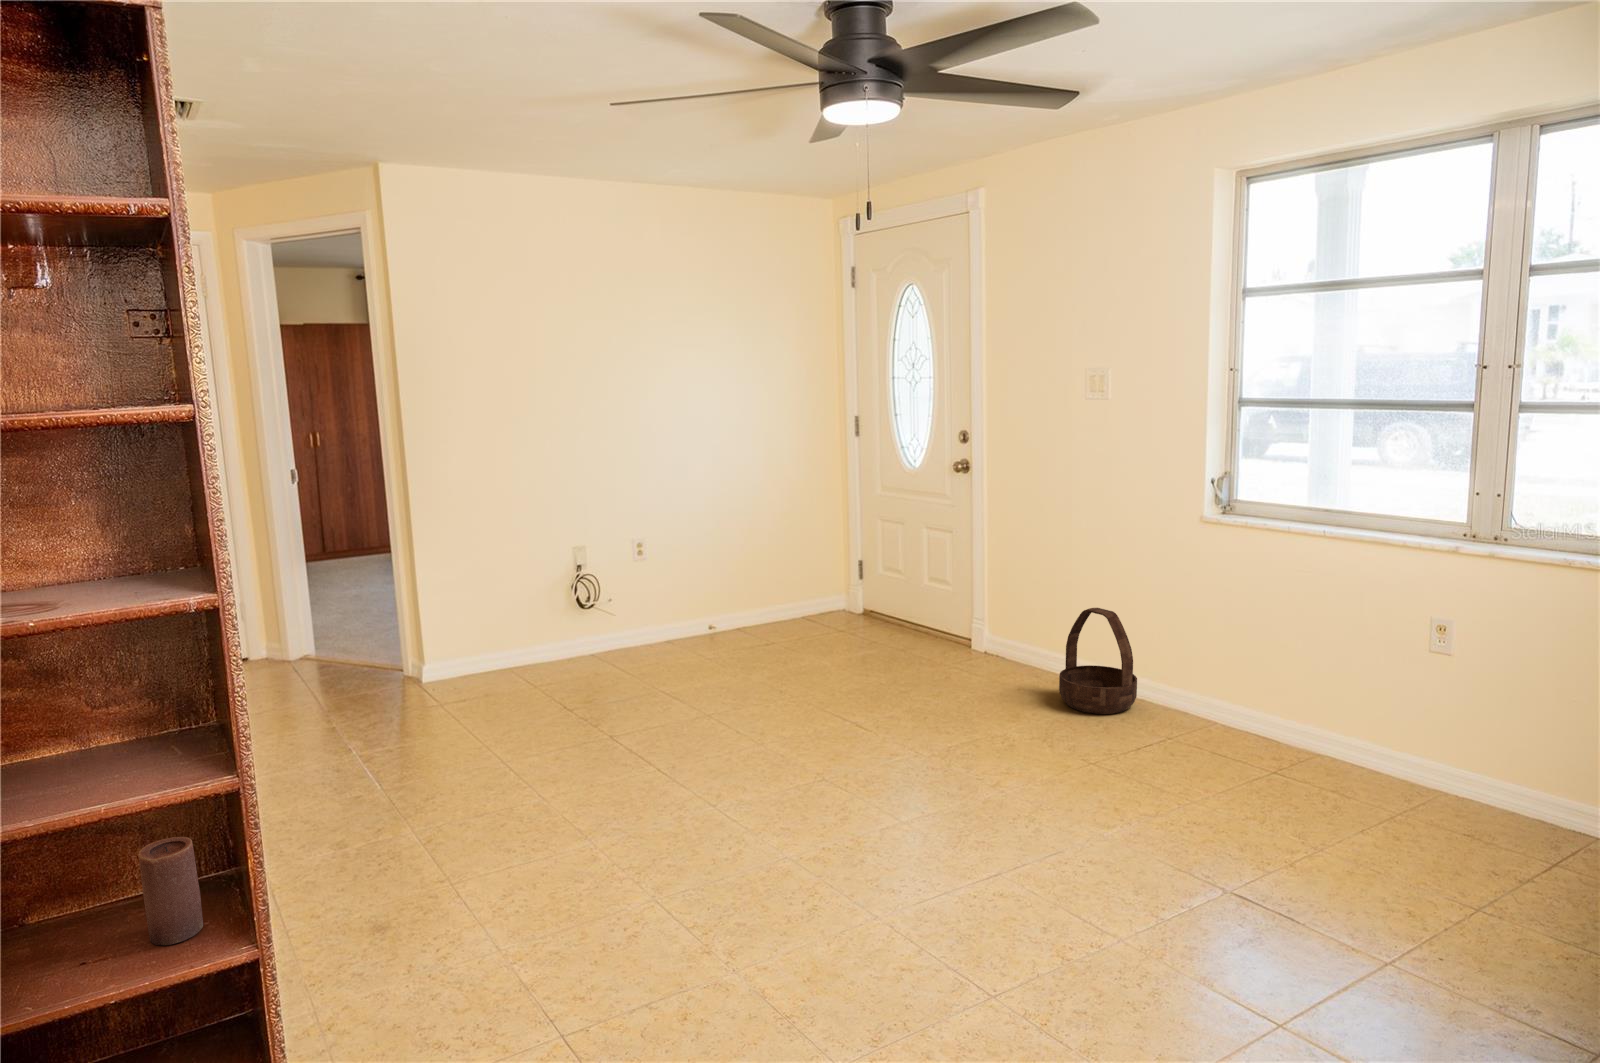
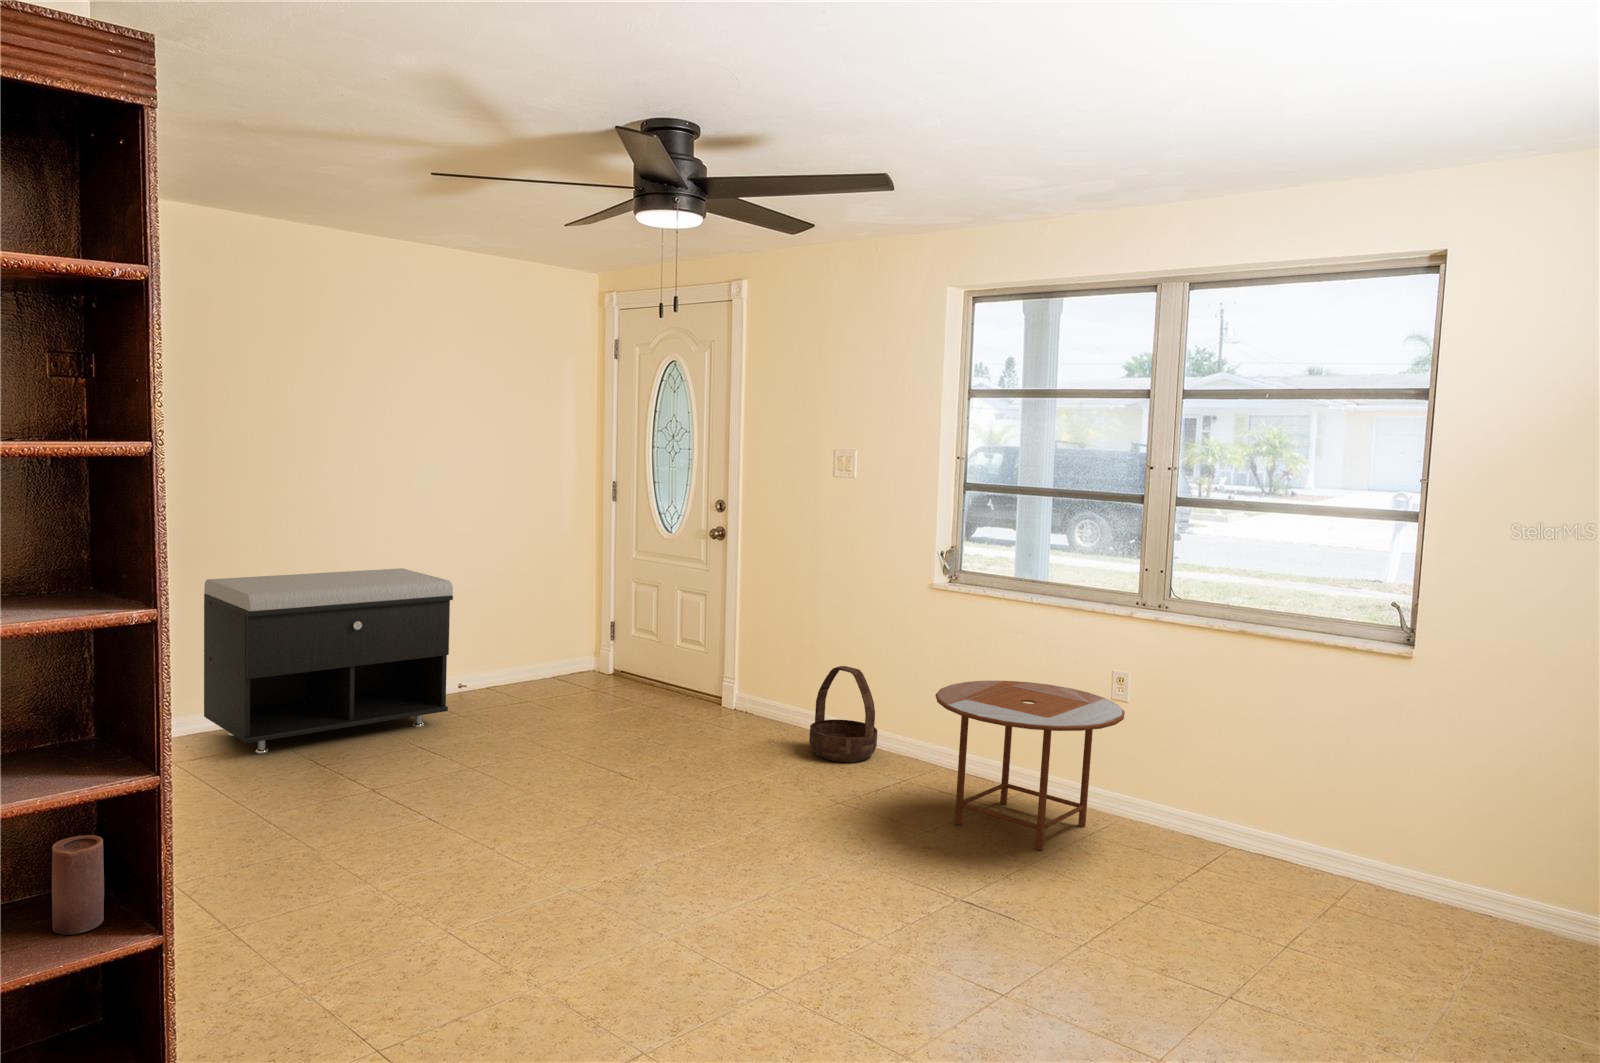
storage bench: none [466,515,692,697] -> present [204,568,453,754]
side table: none [1200,626,1452,835] -> present [935,681,1125,850]

